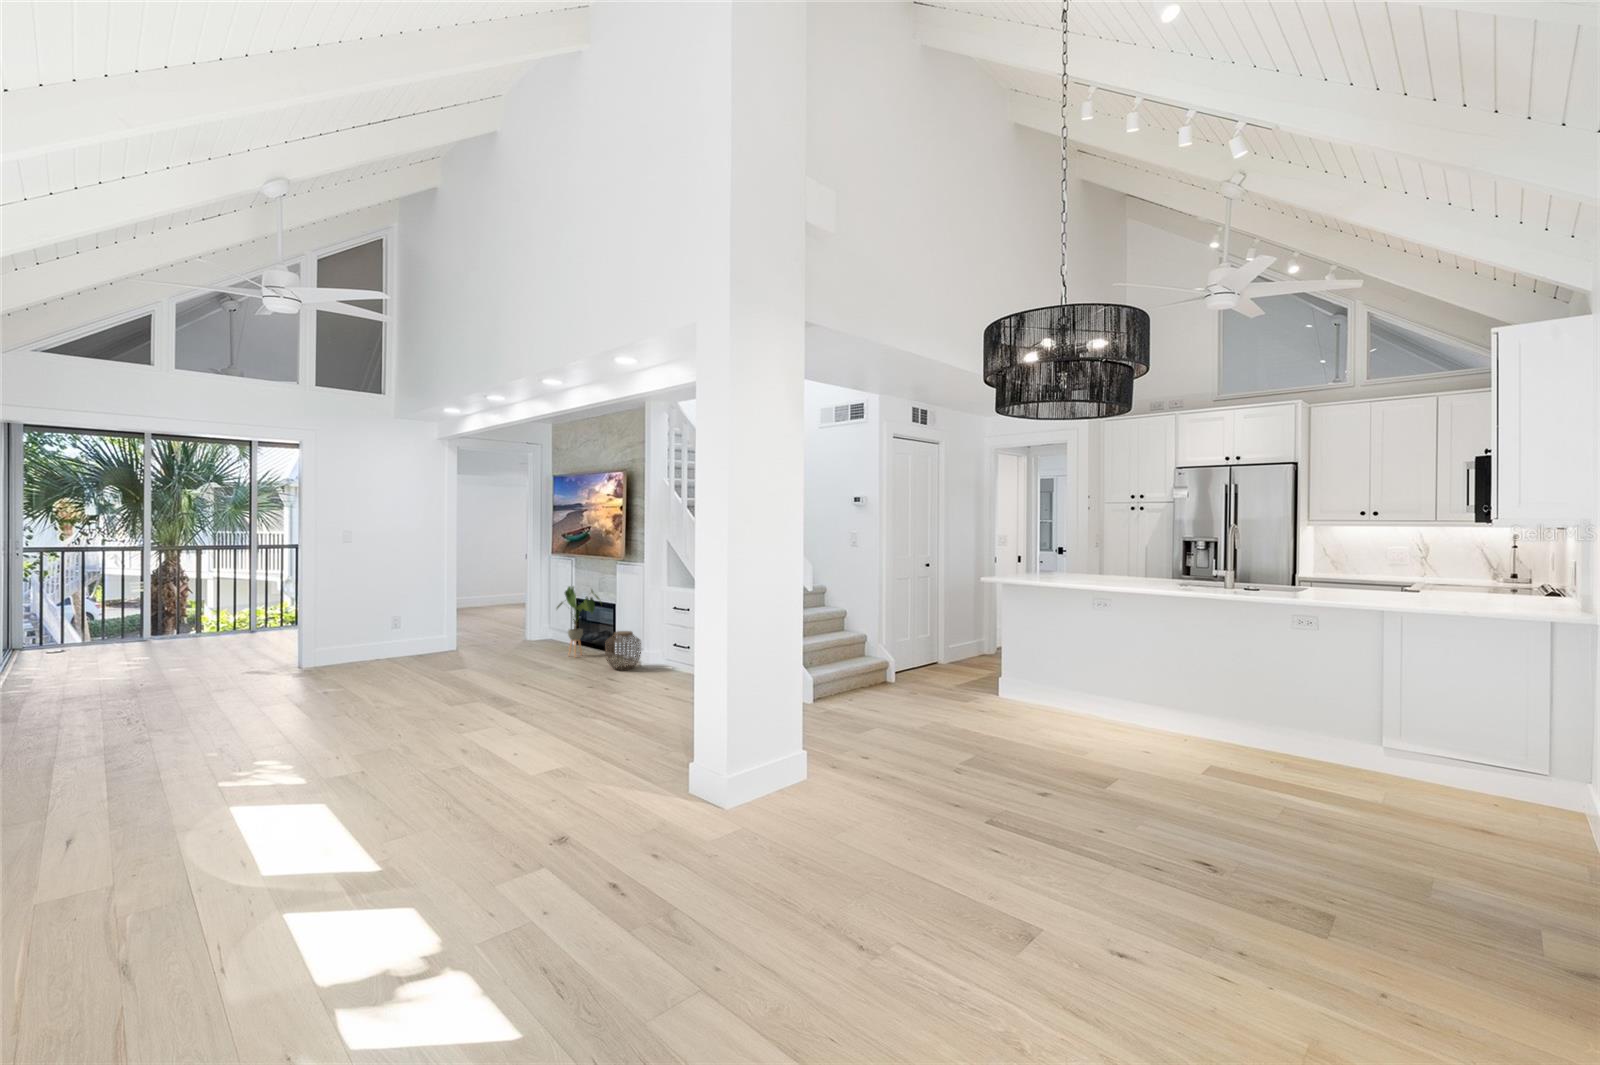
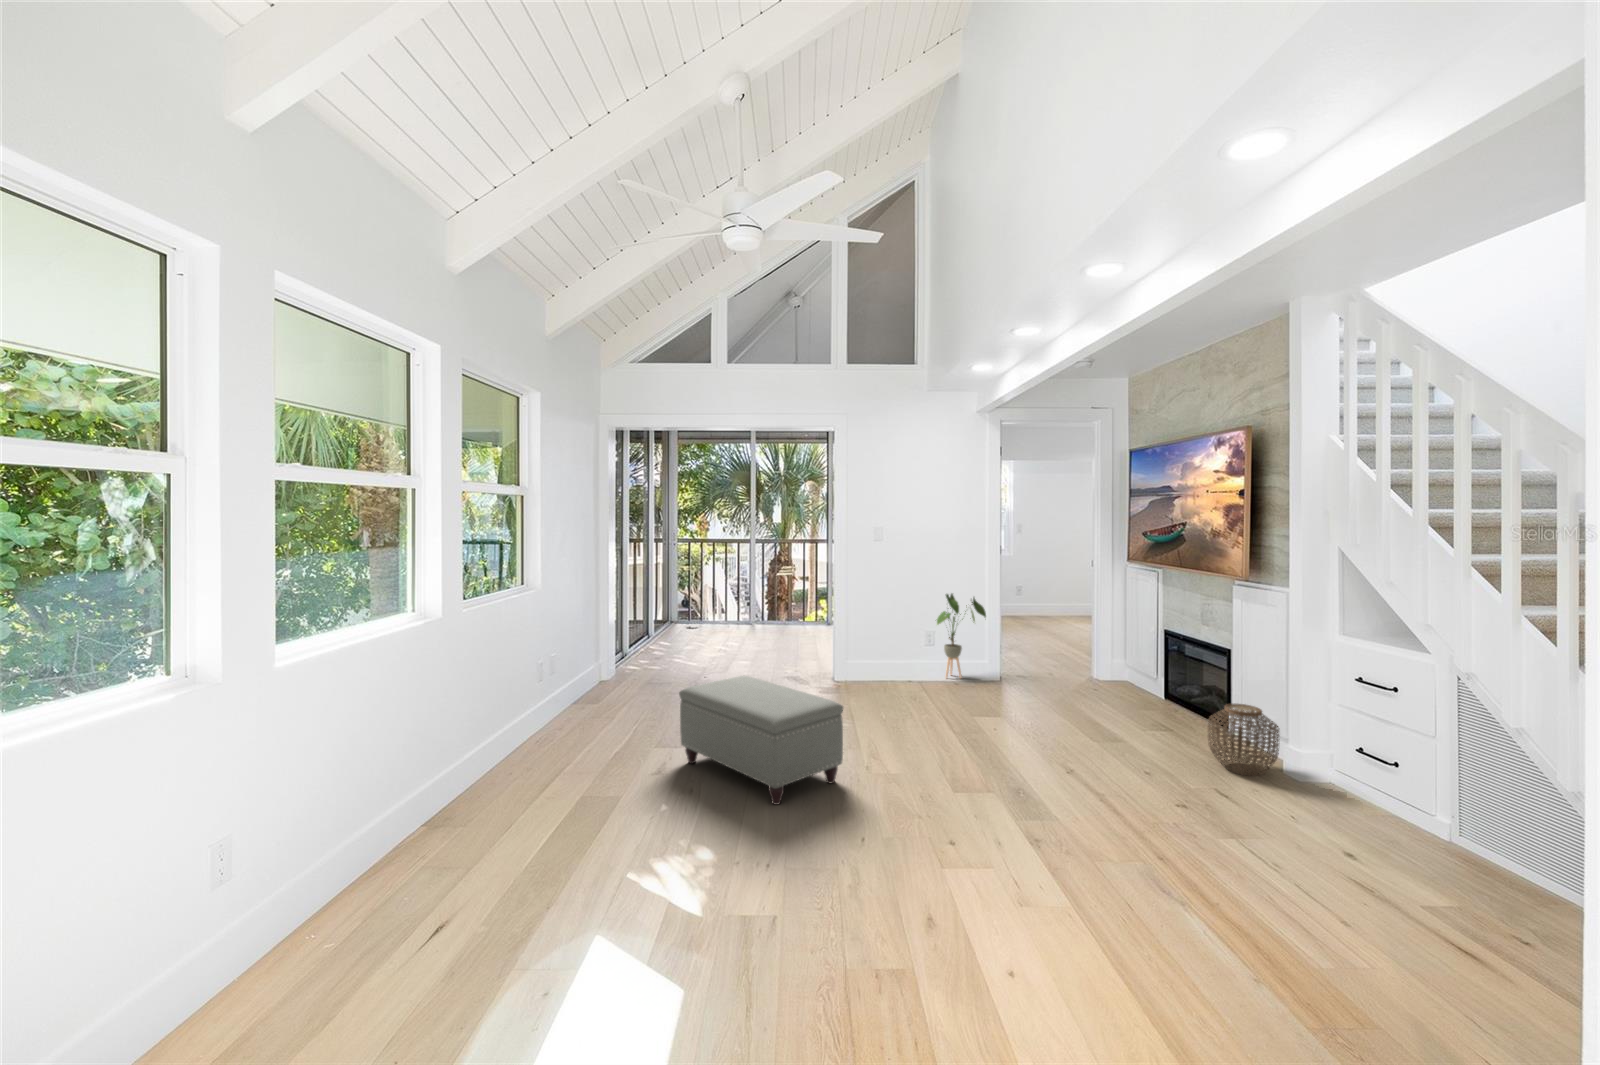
house plant: present [557,586,599,656] -> present [937,594,986,677]
ottoman: none [171,655,359,737] -> present [679,676,843,805]

